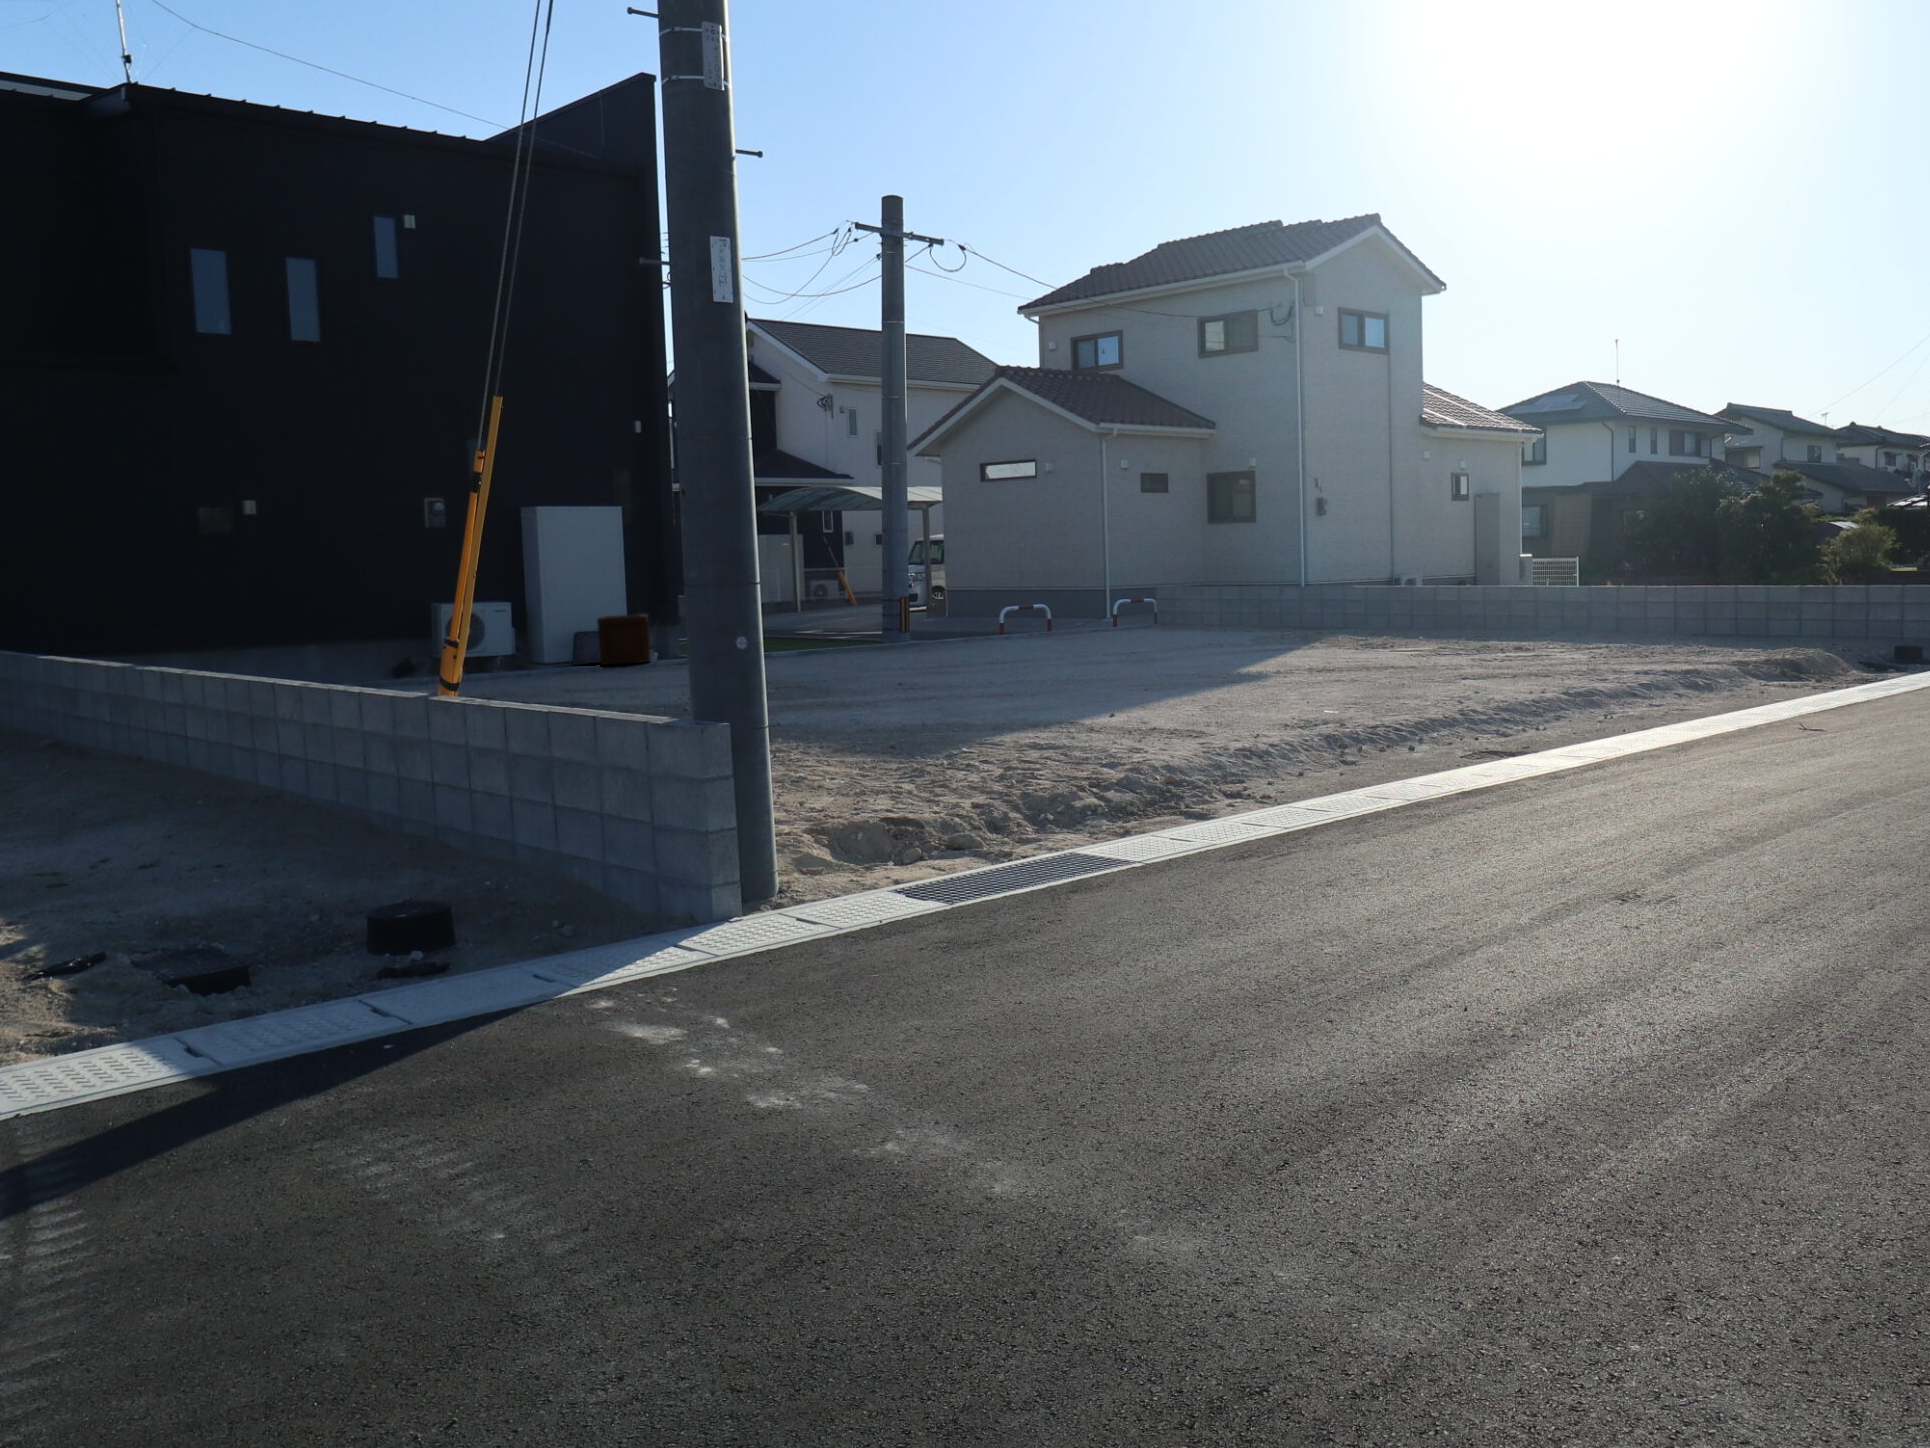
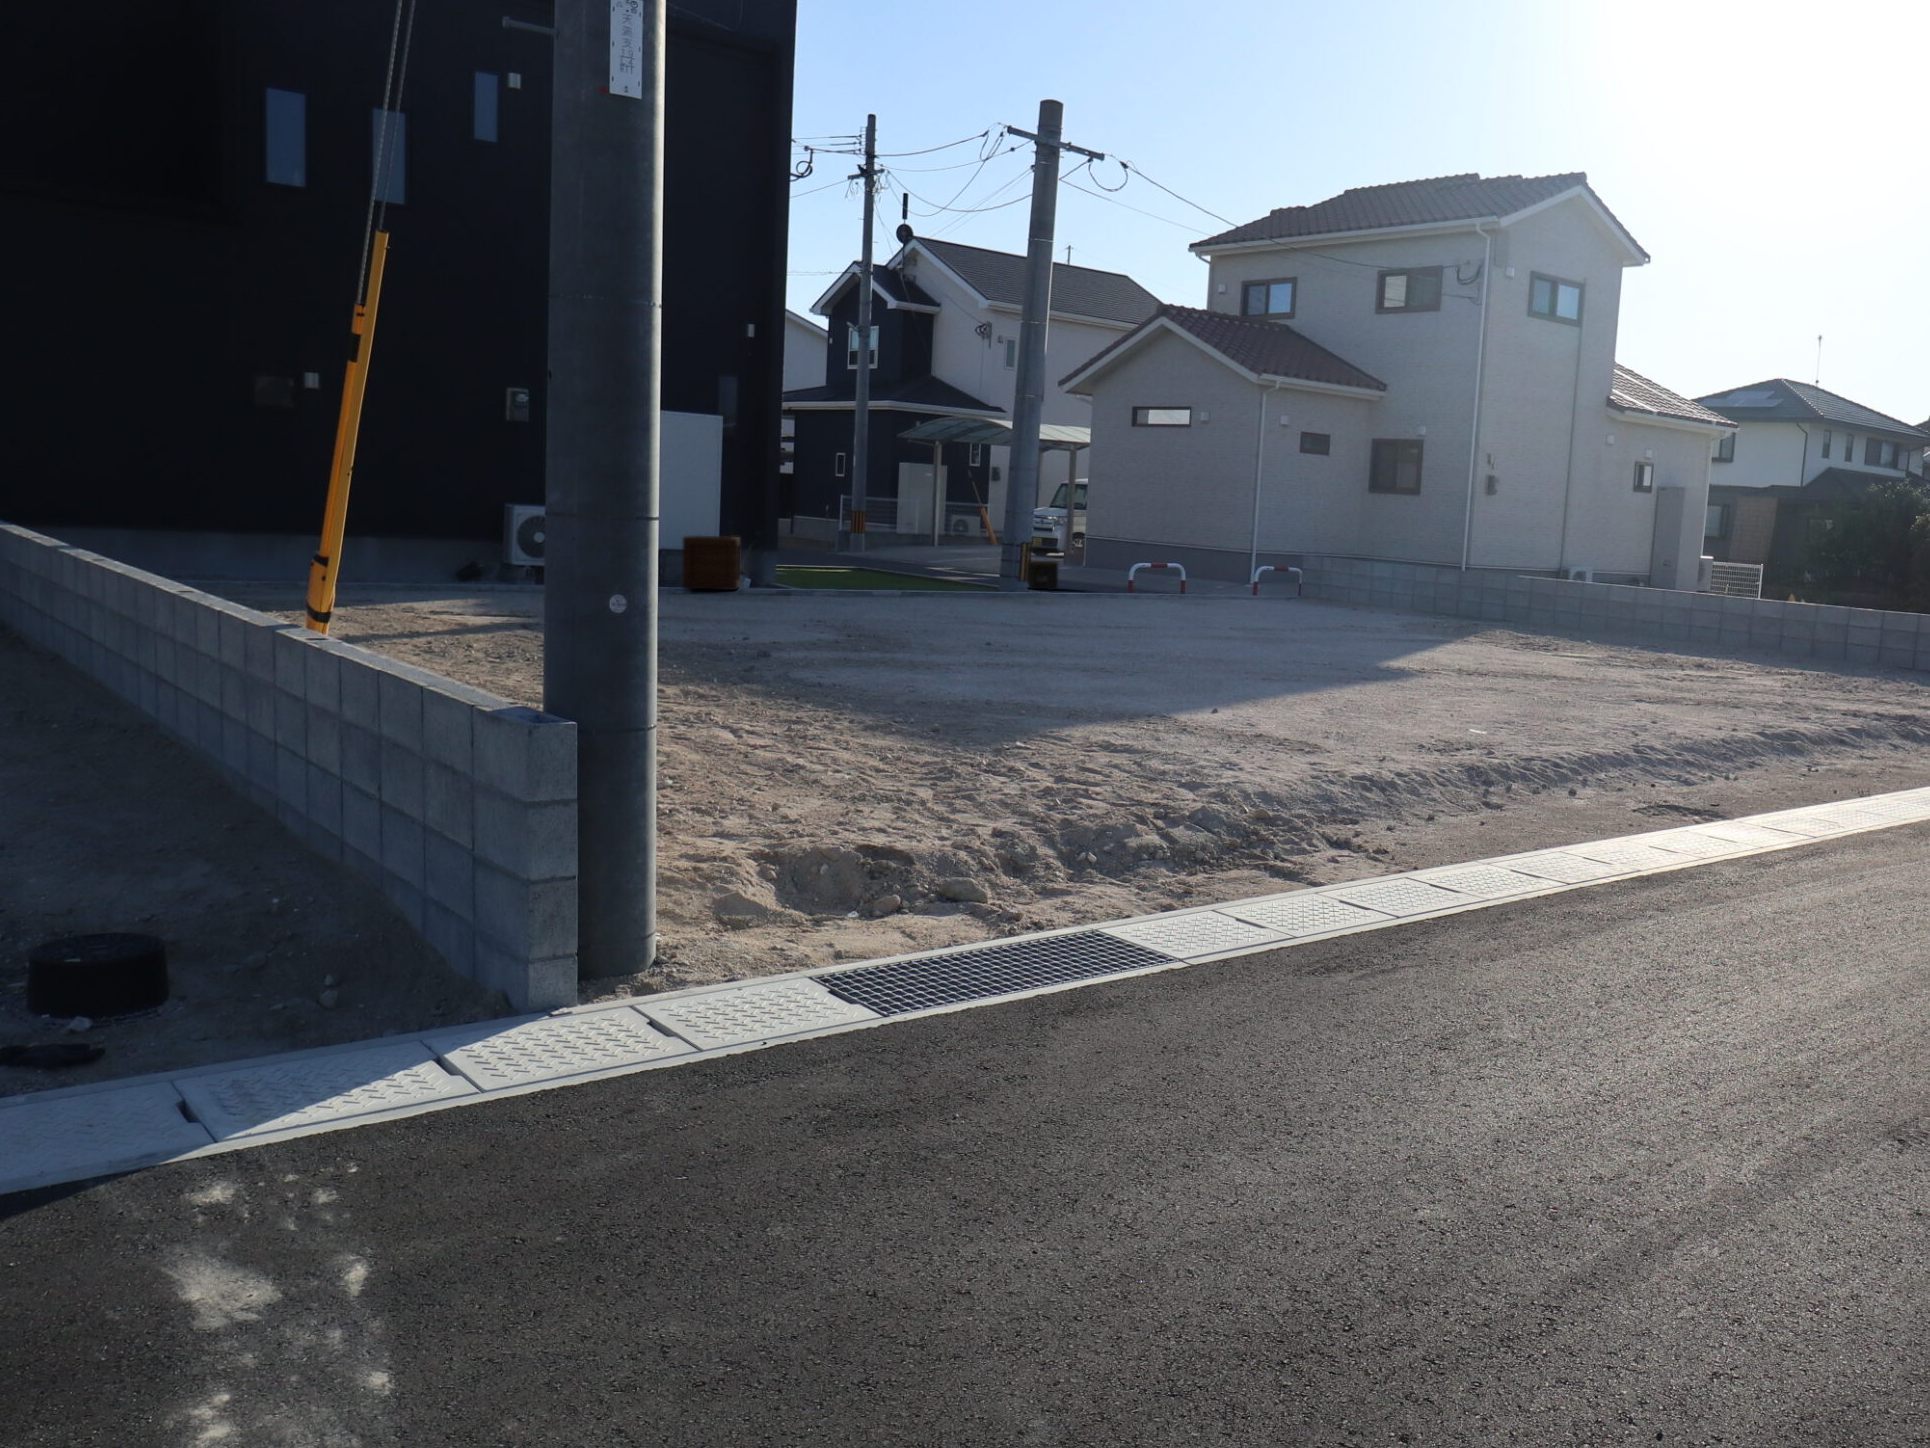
toolbox: none [905,598,936,639] -> present [1026,545,1059,590]

